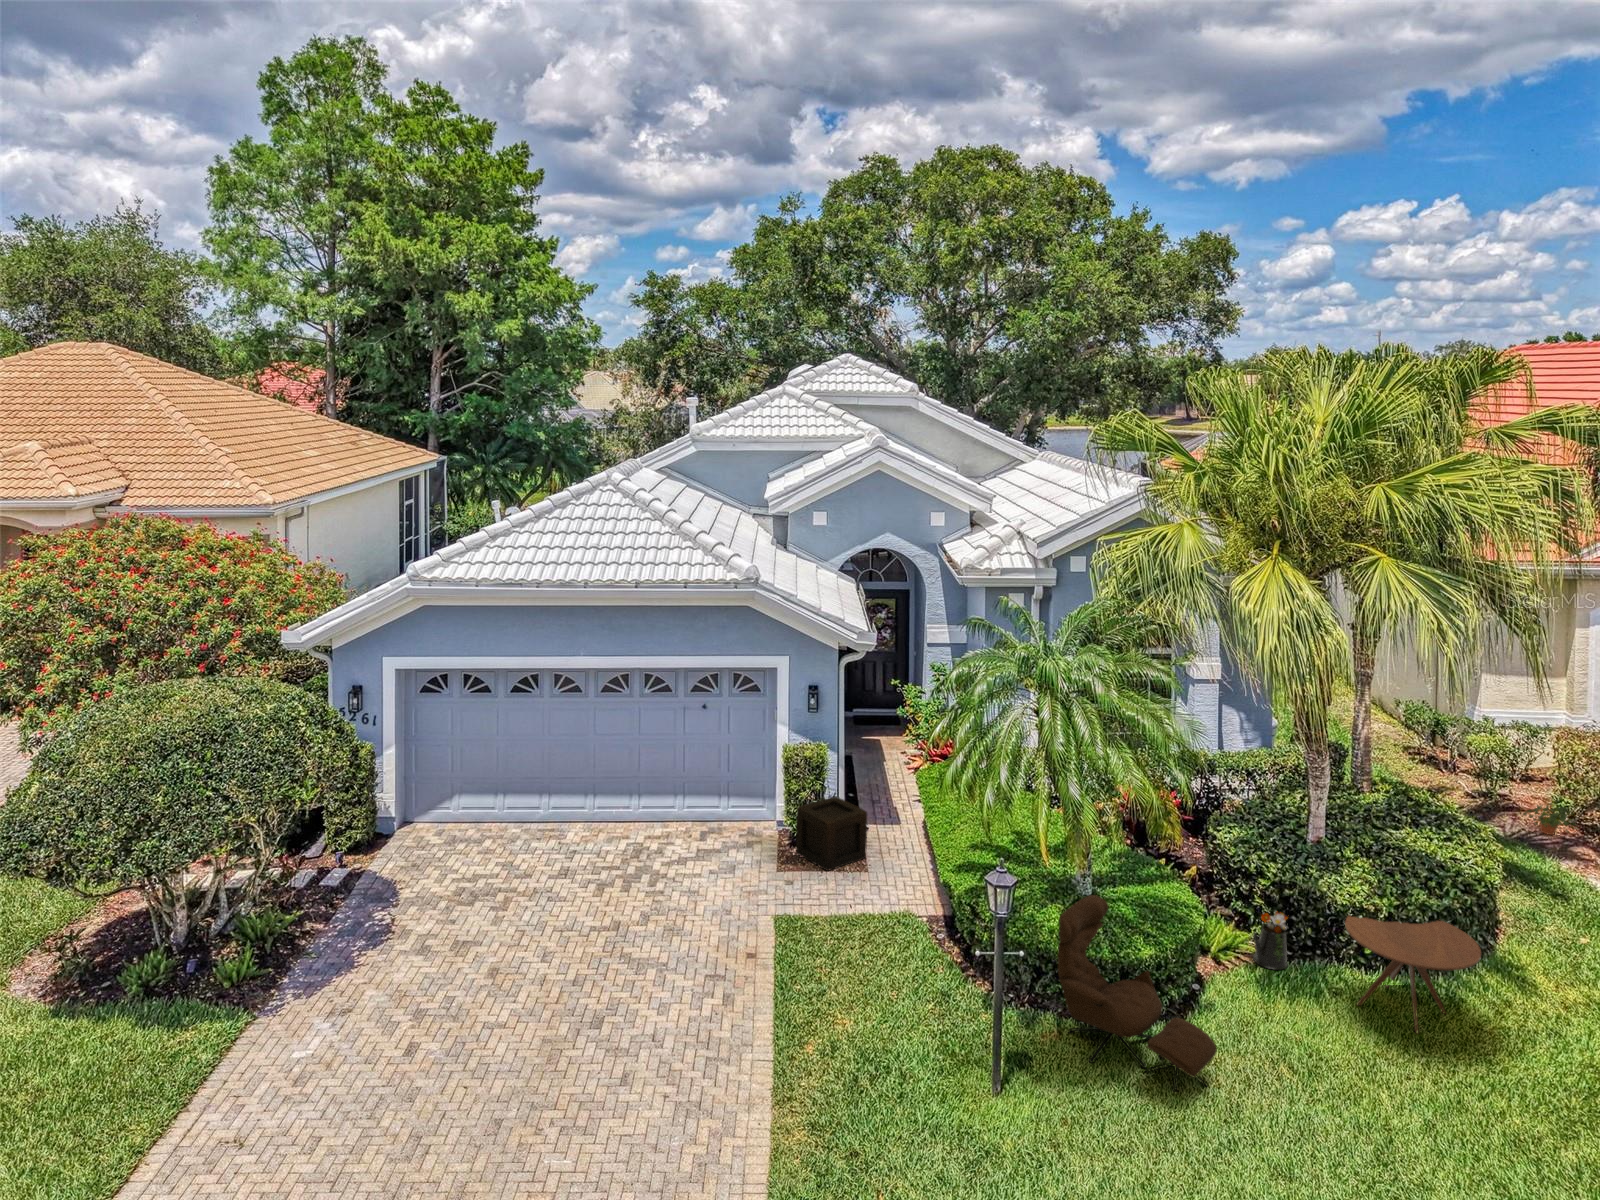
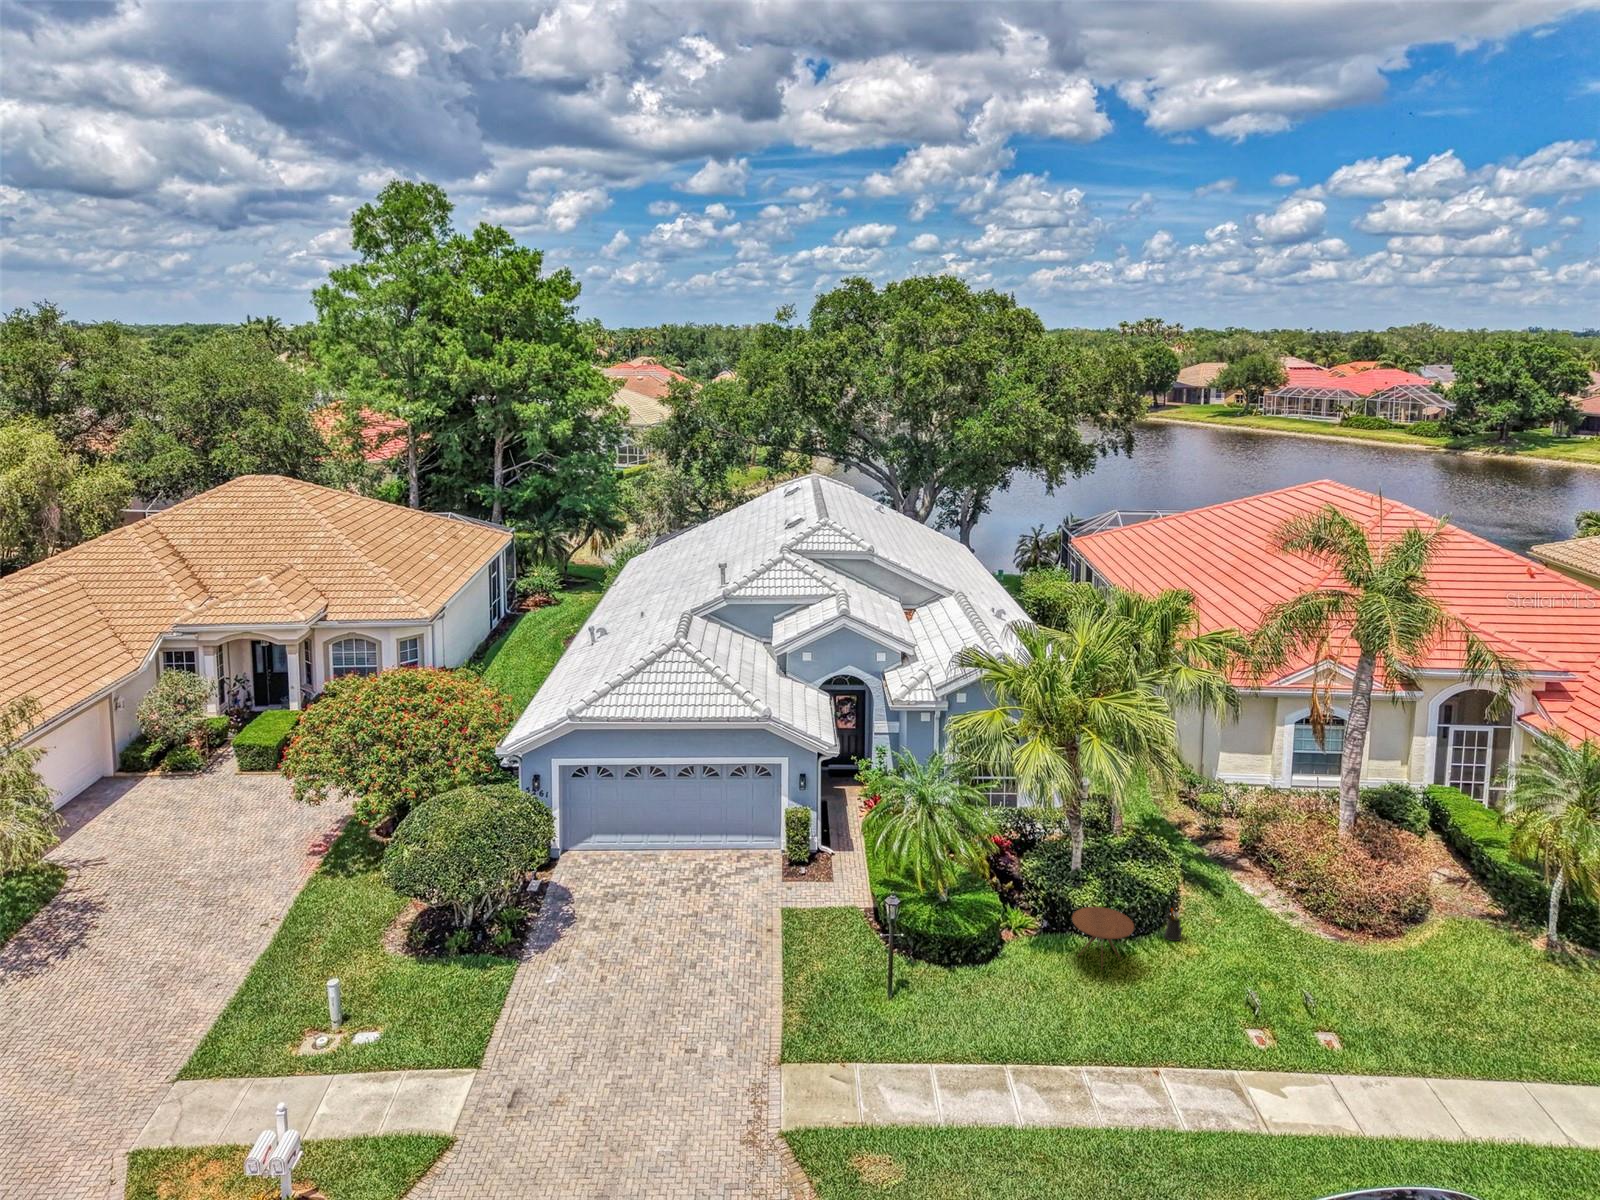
wooden crate: present [796,796,867,871] -> none [793,838,833,883]
potted plant: present [1524,803,1578,835] -> none [1219,839,1249,859]
lounge chair: present [1058,895,1217,1092] -> none [922,902,996,997]
watering can: present [1253,911,1288,970] -> present [1164,909,1183,941]

